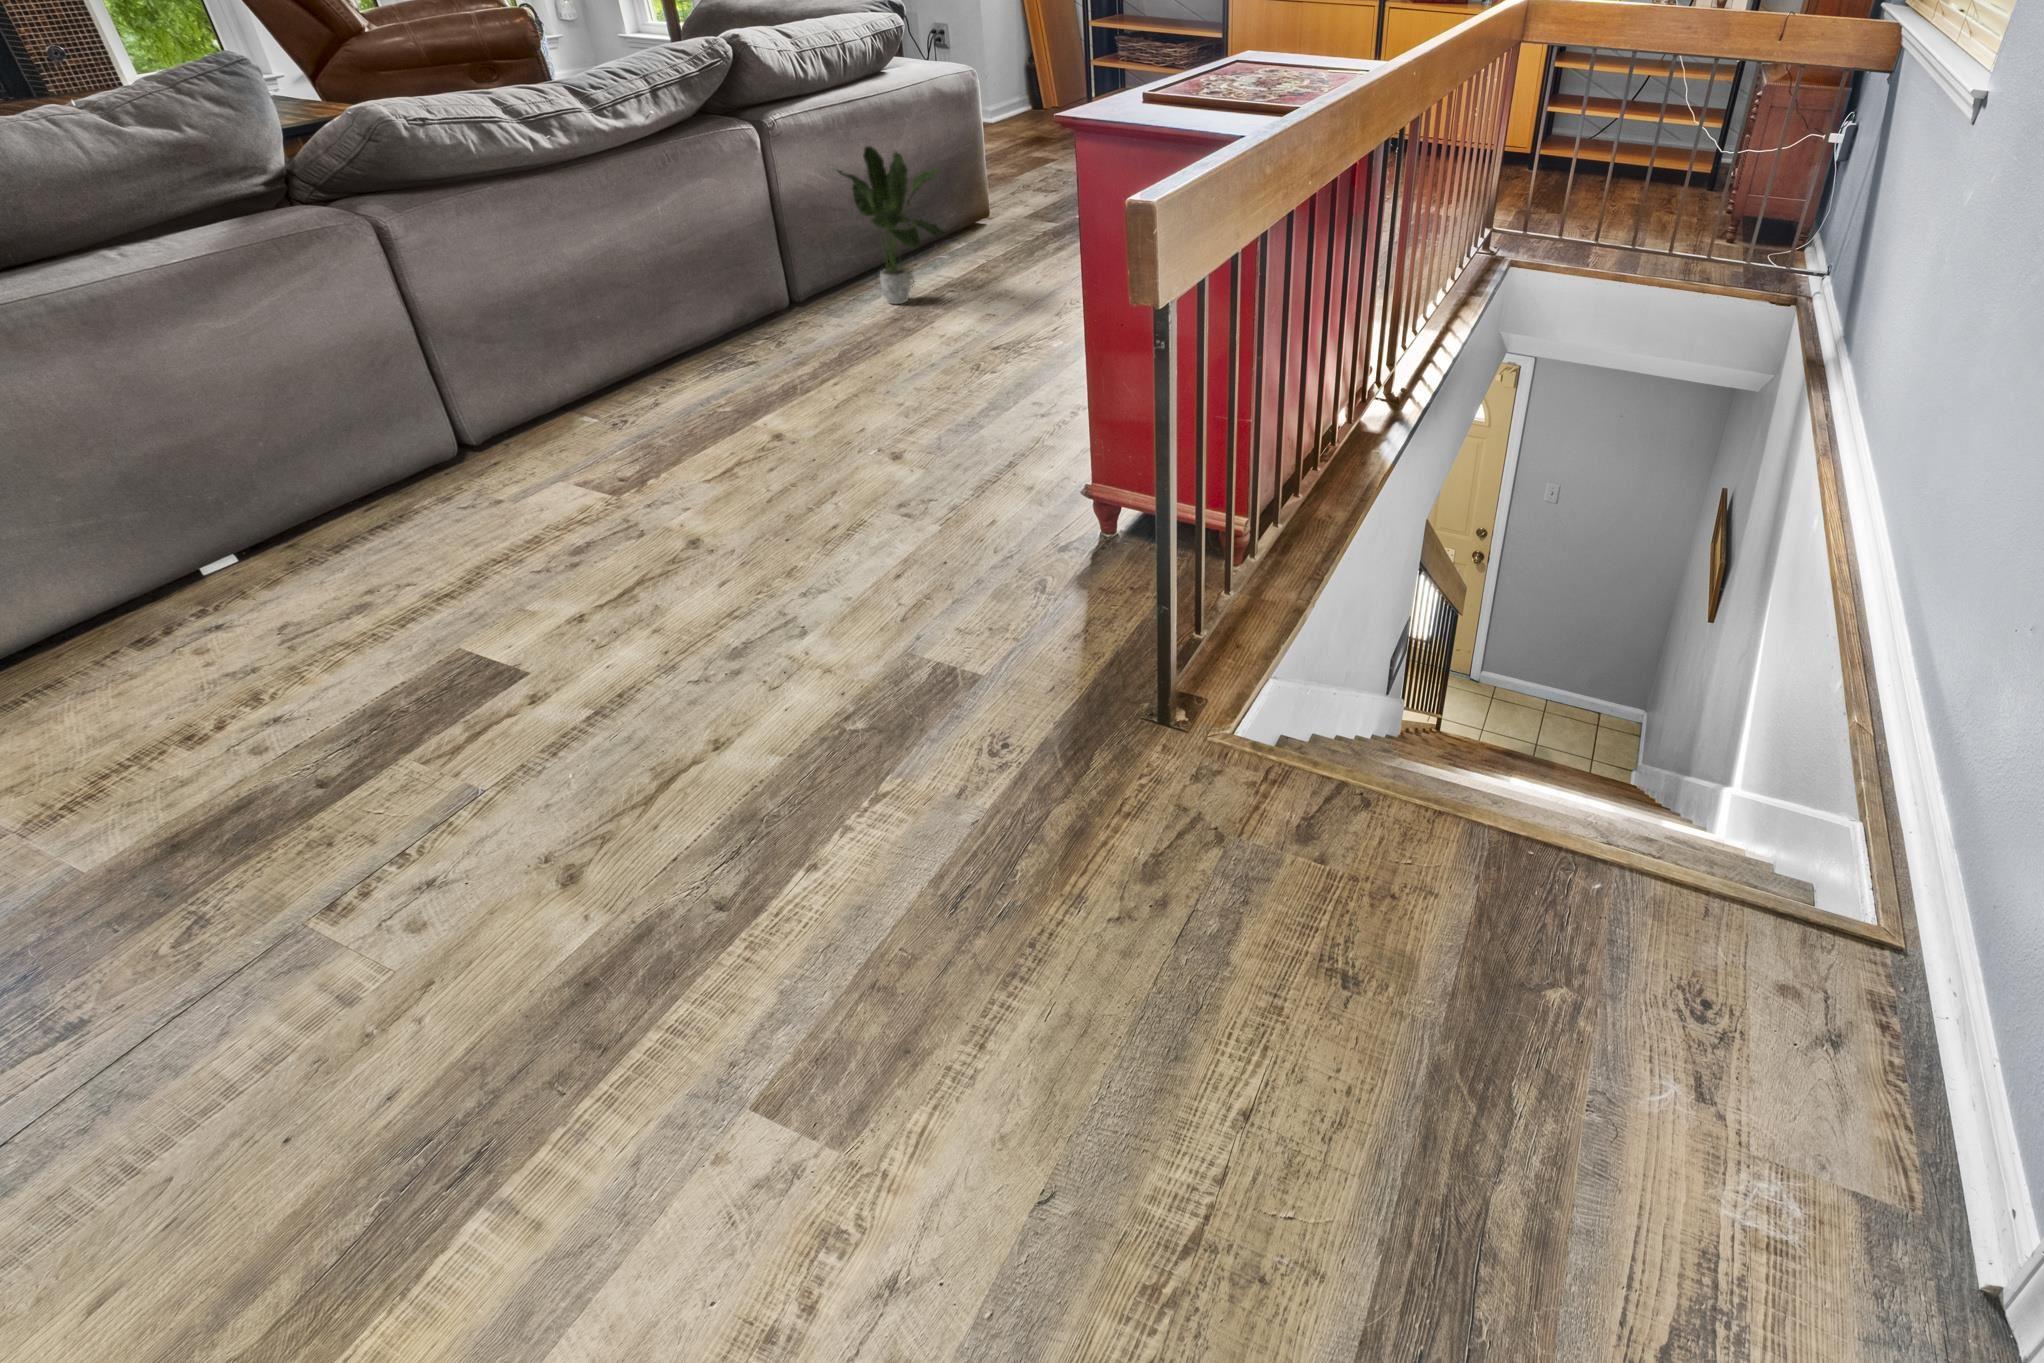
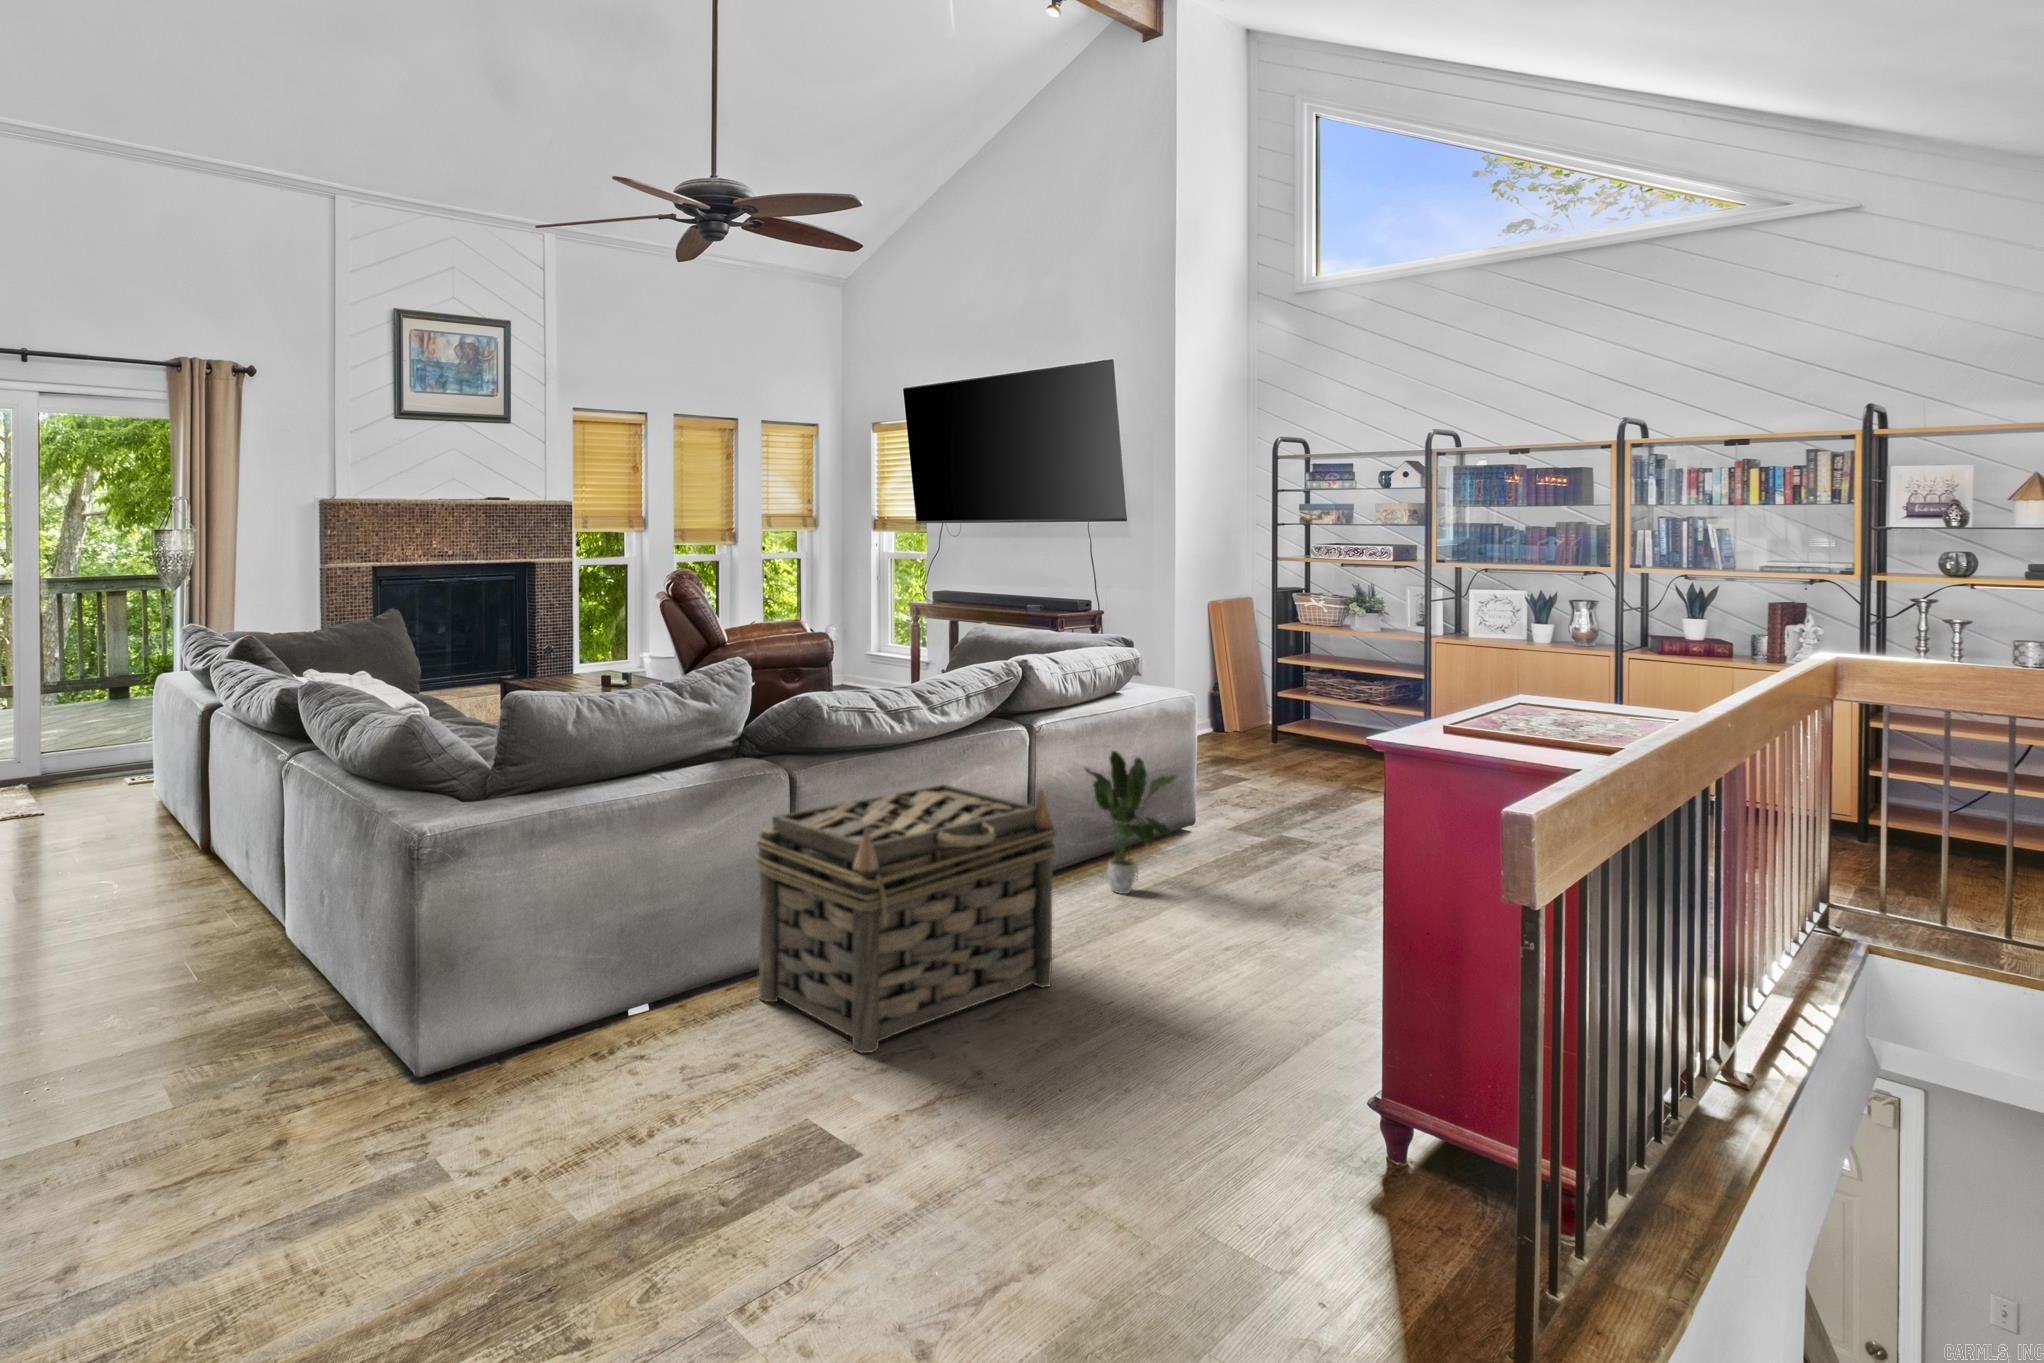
basket: none [332,209,797,551] -> present [756,784,1057,1053]

